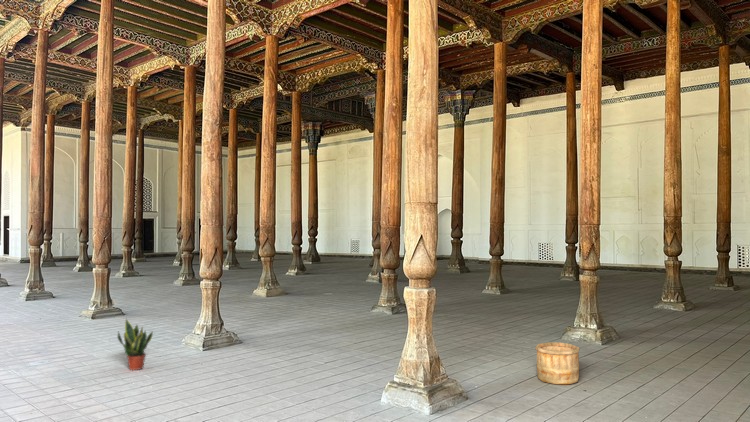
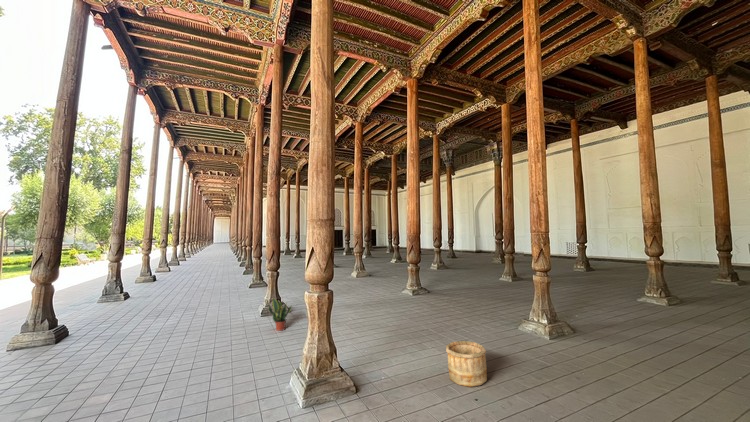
potted plant: present [118,320,153,370] -> present [269,298,291,331]

